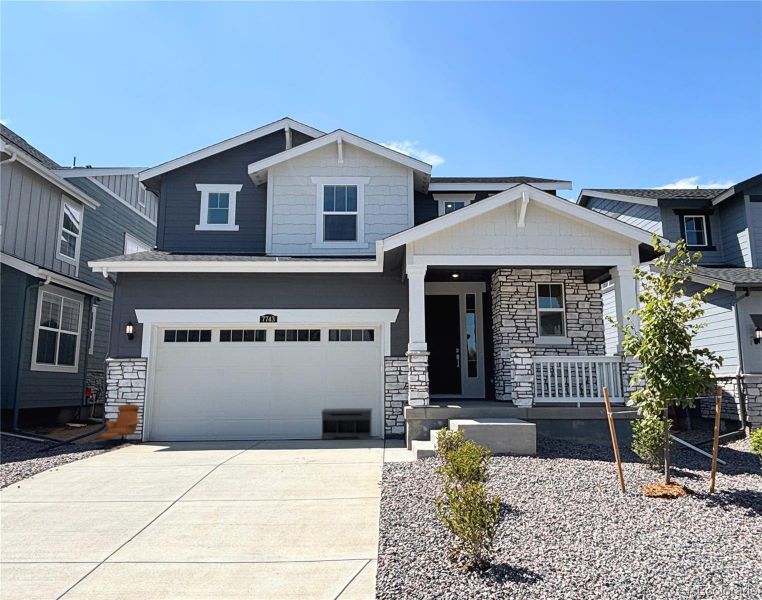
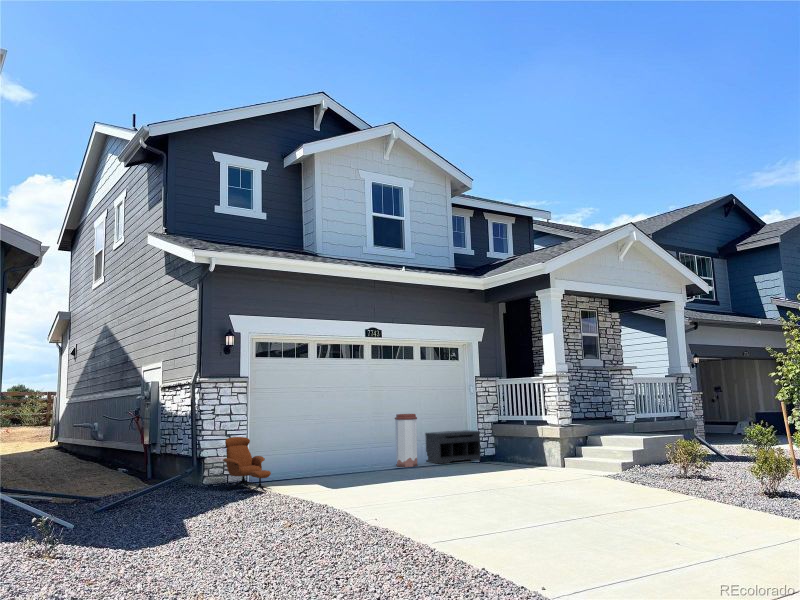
trash can: none [285,391,305,439] -> present [395,414,417,467]

